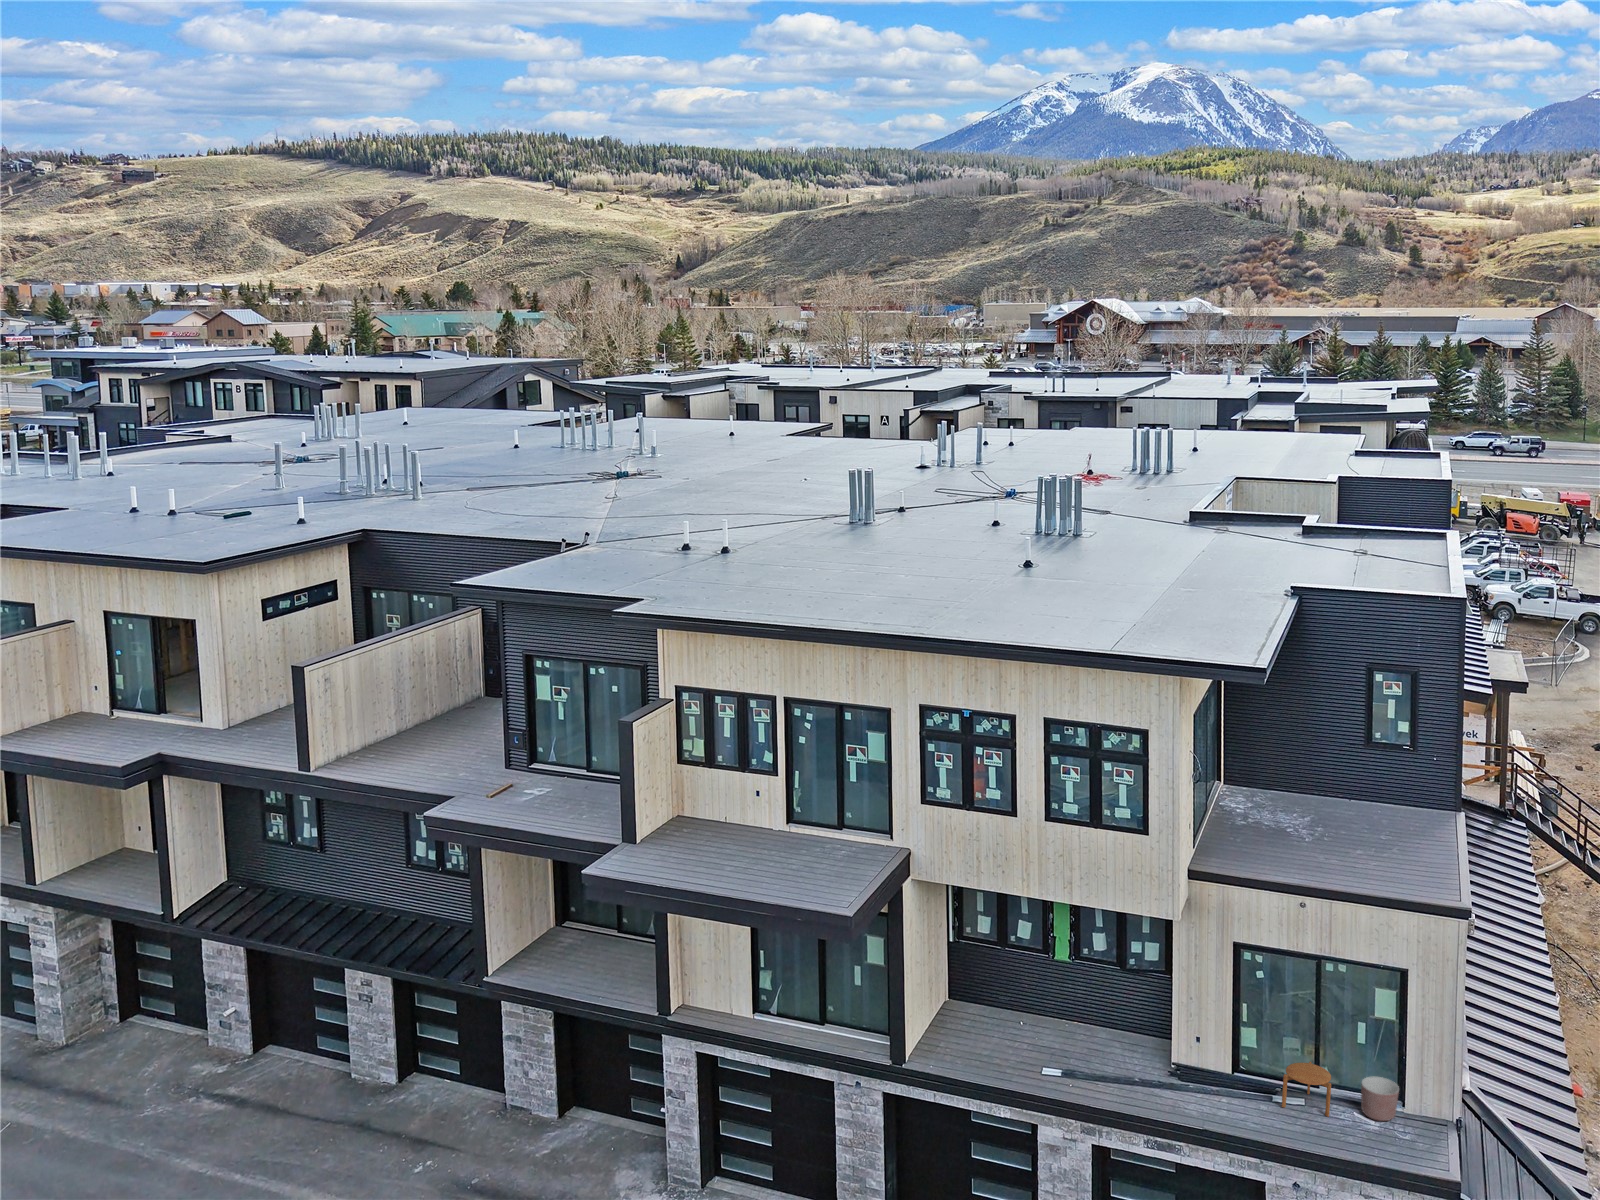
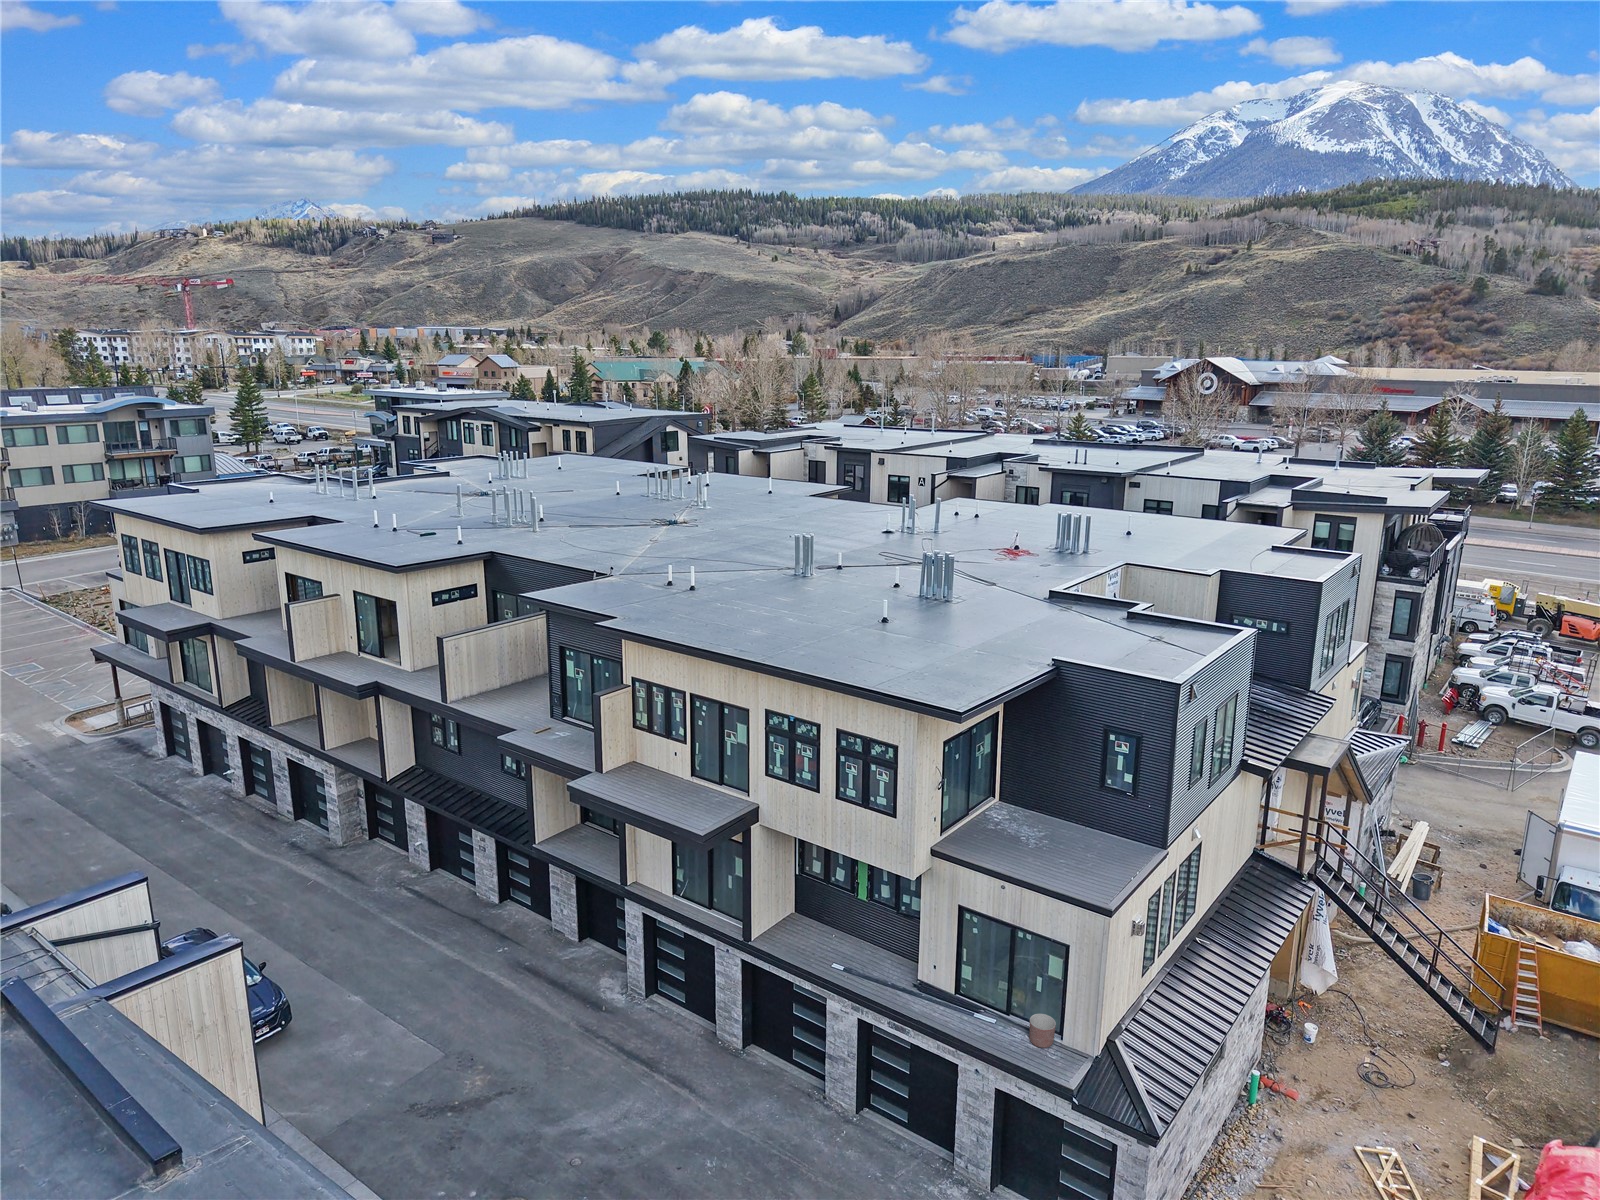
side table: present [1282,1062,1331,1117] -> none [975,995,1011,1037]

